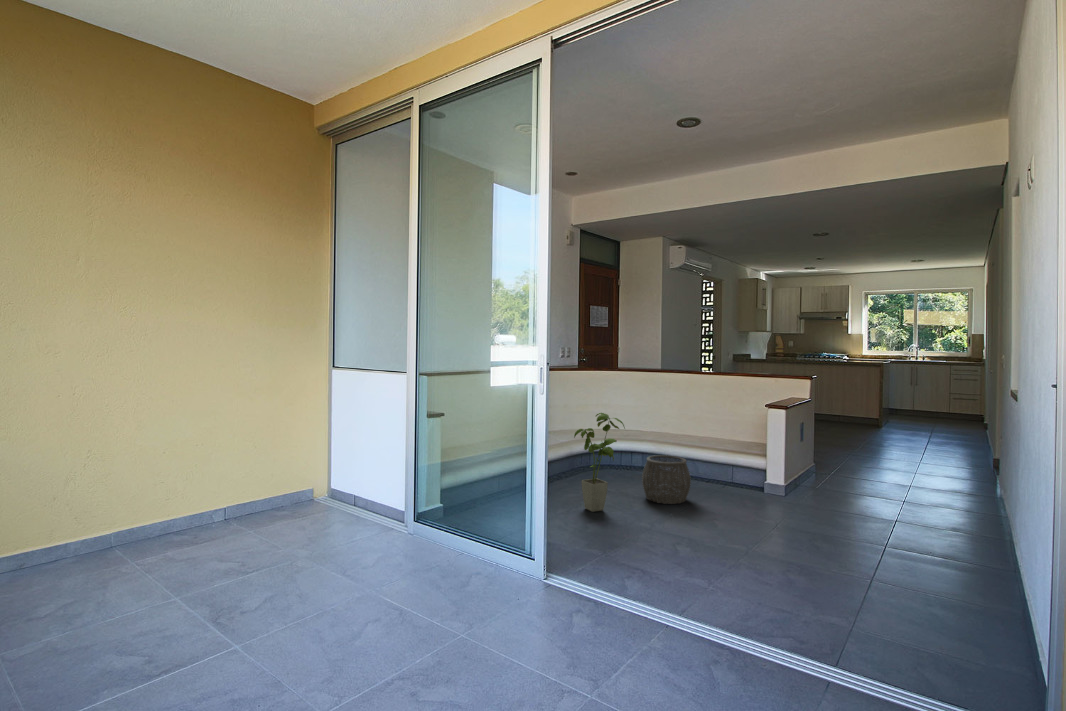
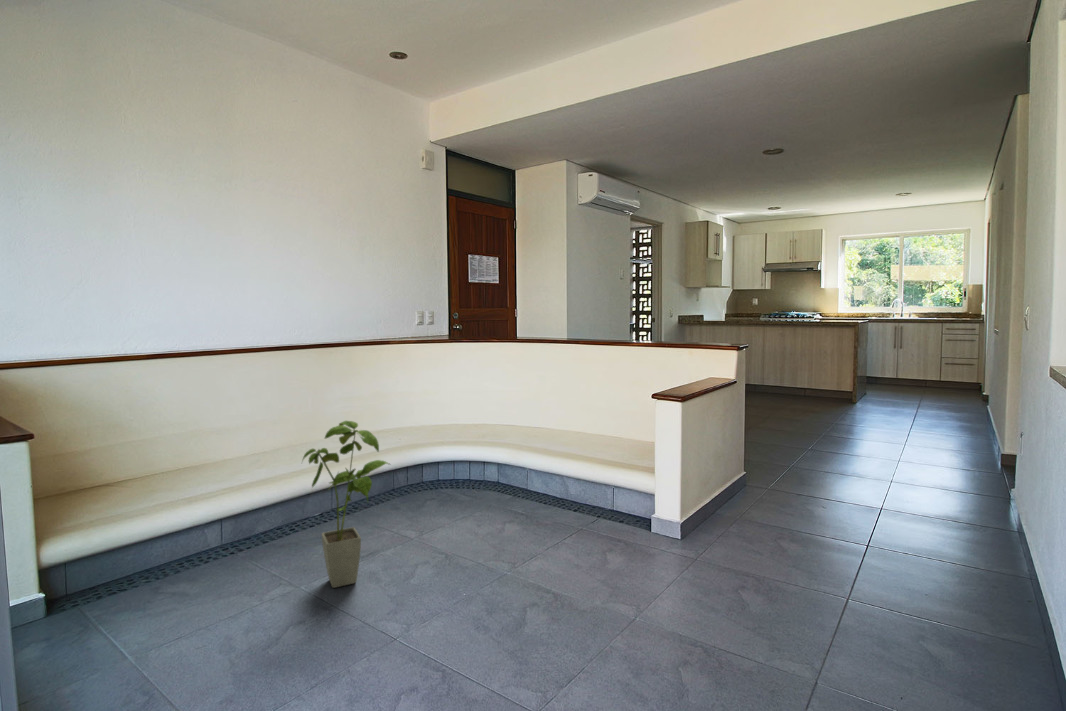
woven basket: present [642,455,691,504] -> none [444,479,521,564]

